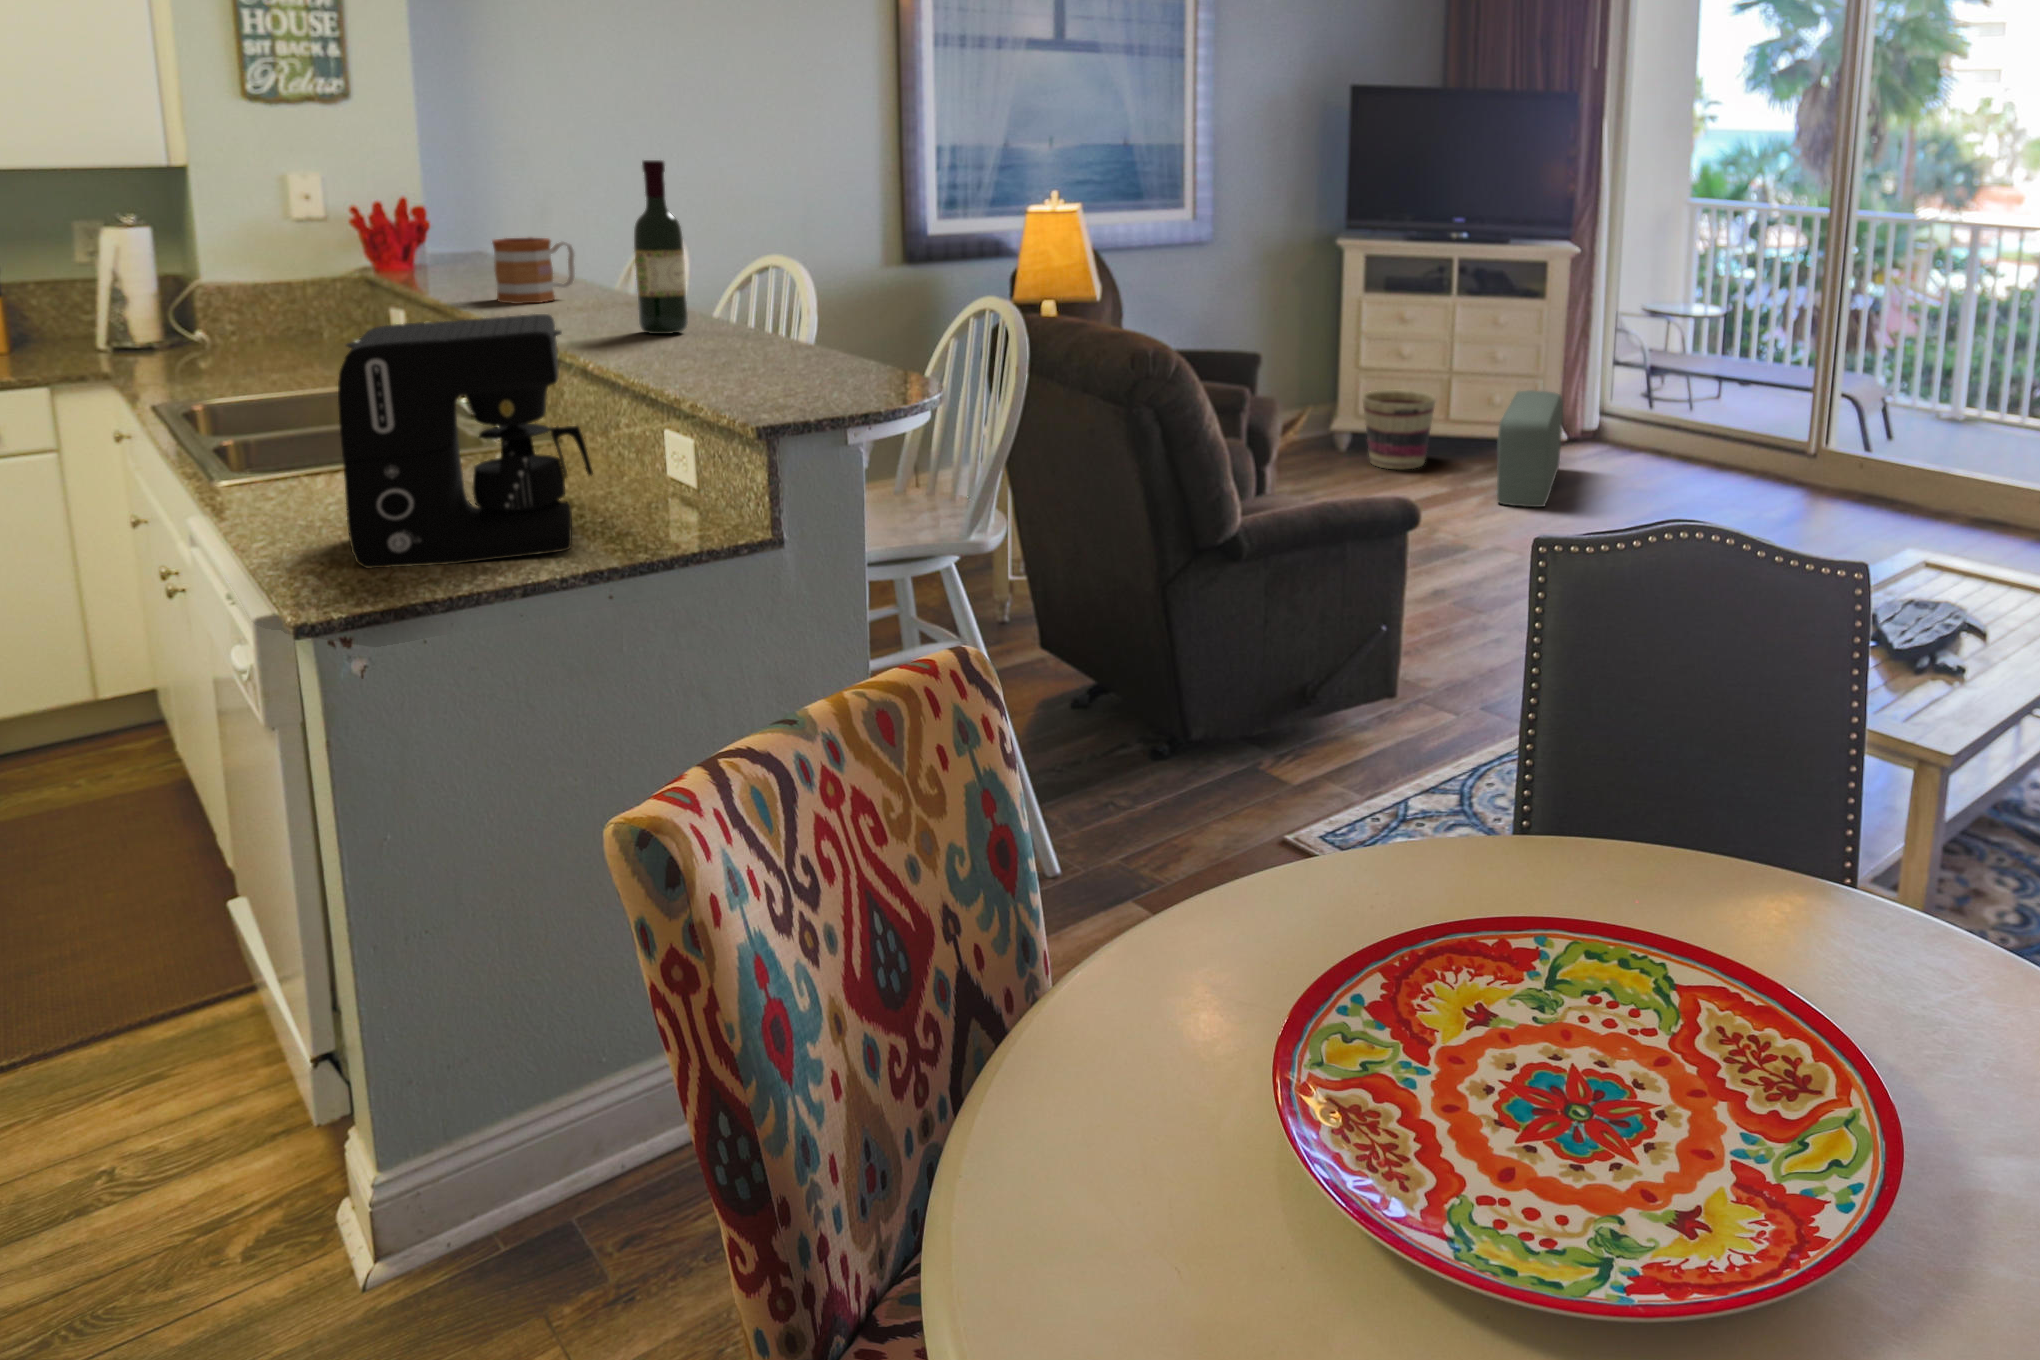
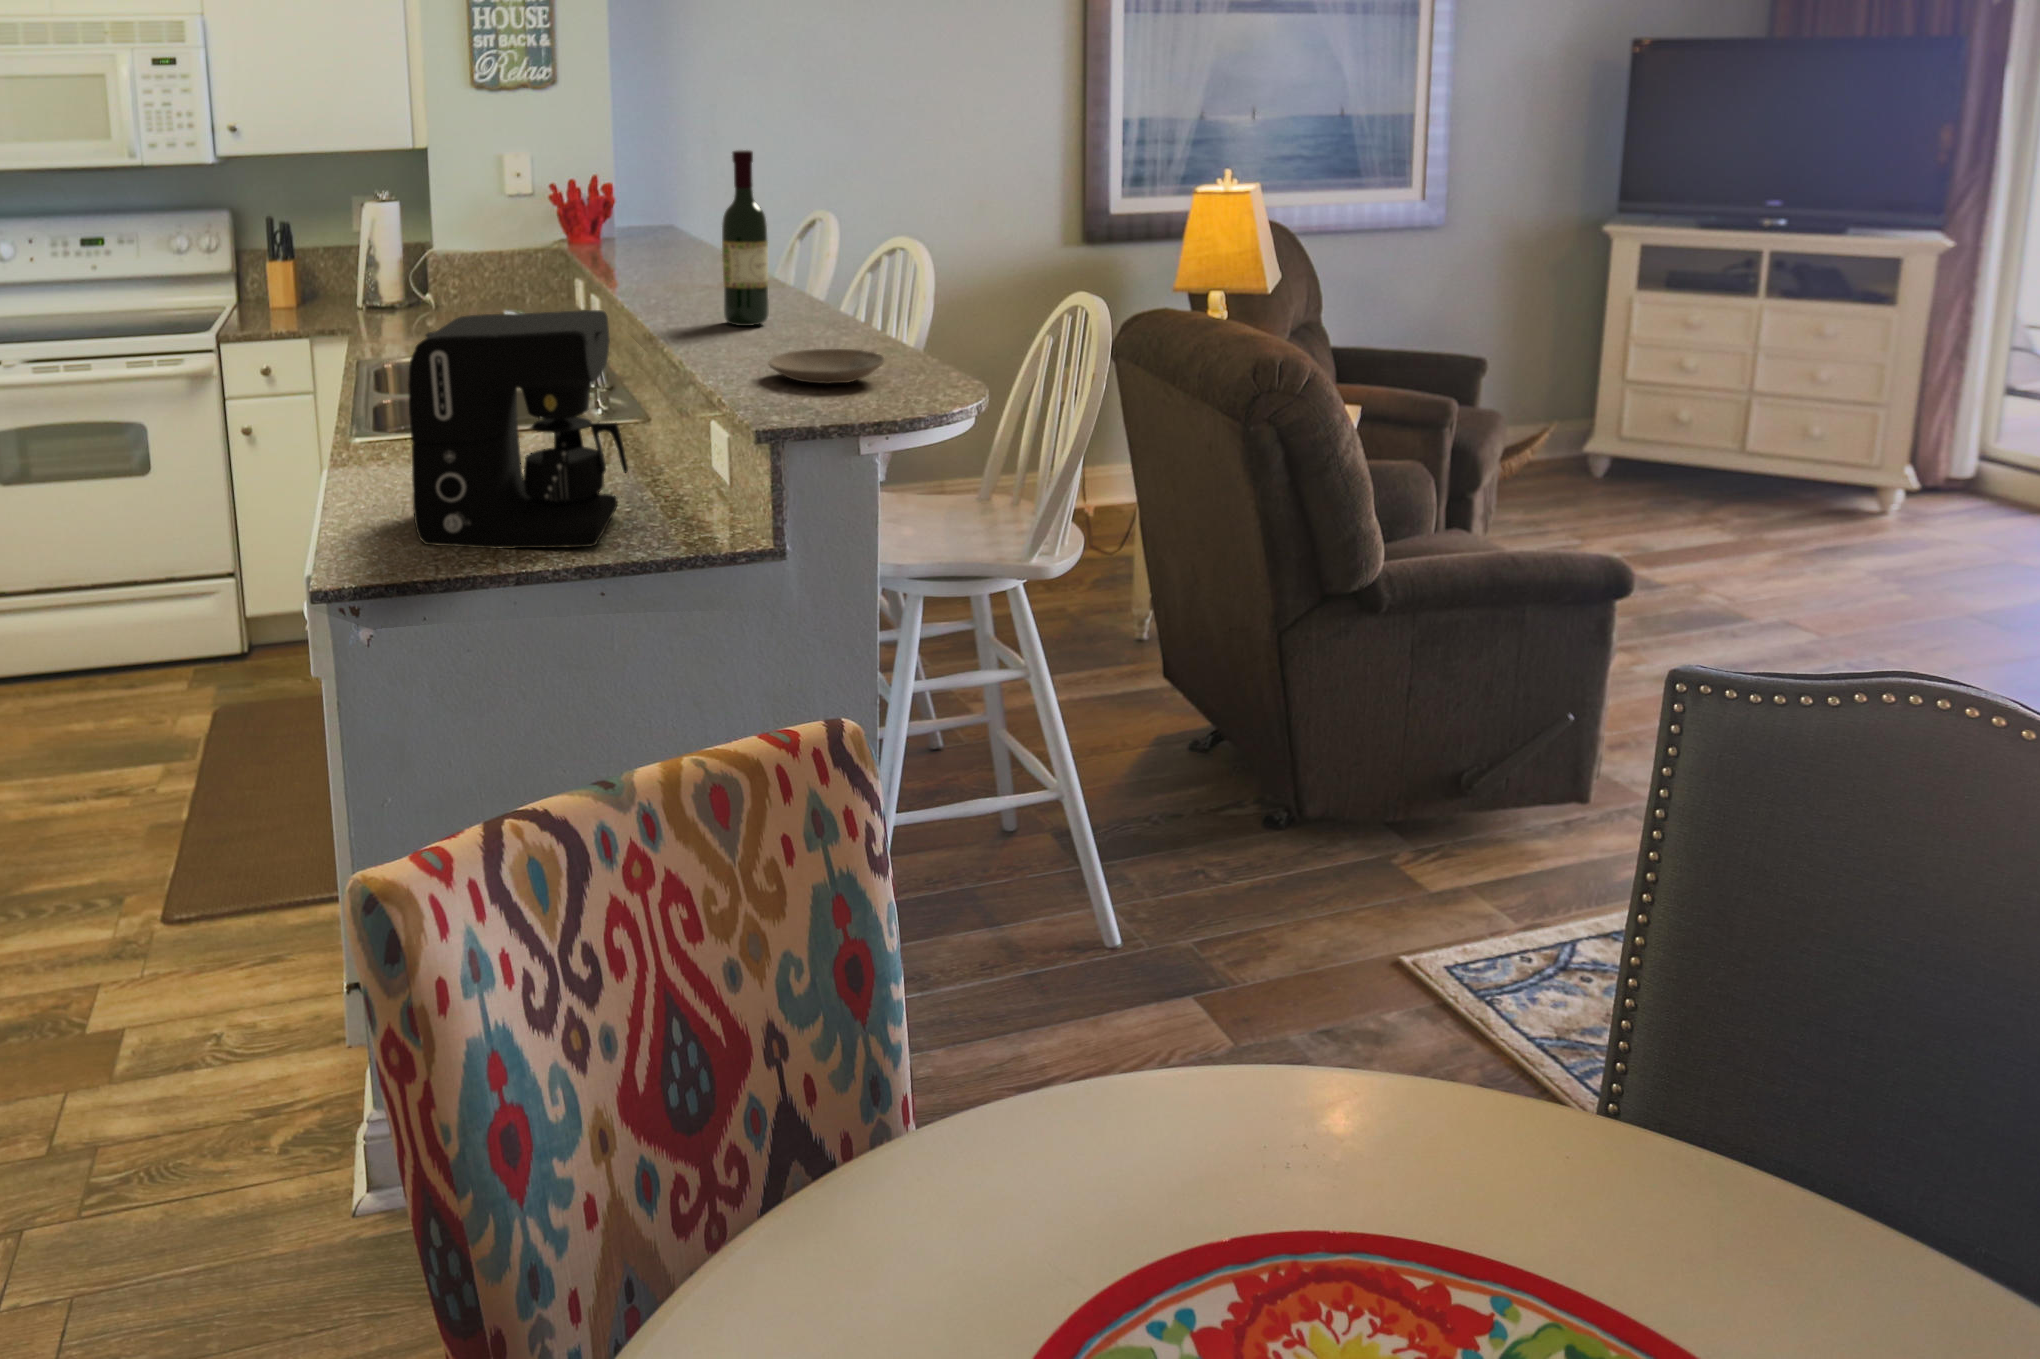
mug: present [492,237,575,304] -> none [627,220,700,285]
plate: none [730,344,848,376] -> present [769,349,885,383]
basket: present [1362,390,1436,469] -> none [1621,413,1725,516]
pouf: present [1497,390,1563,507] -> none [1797,429,1916,587]

